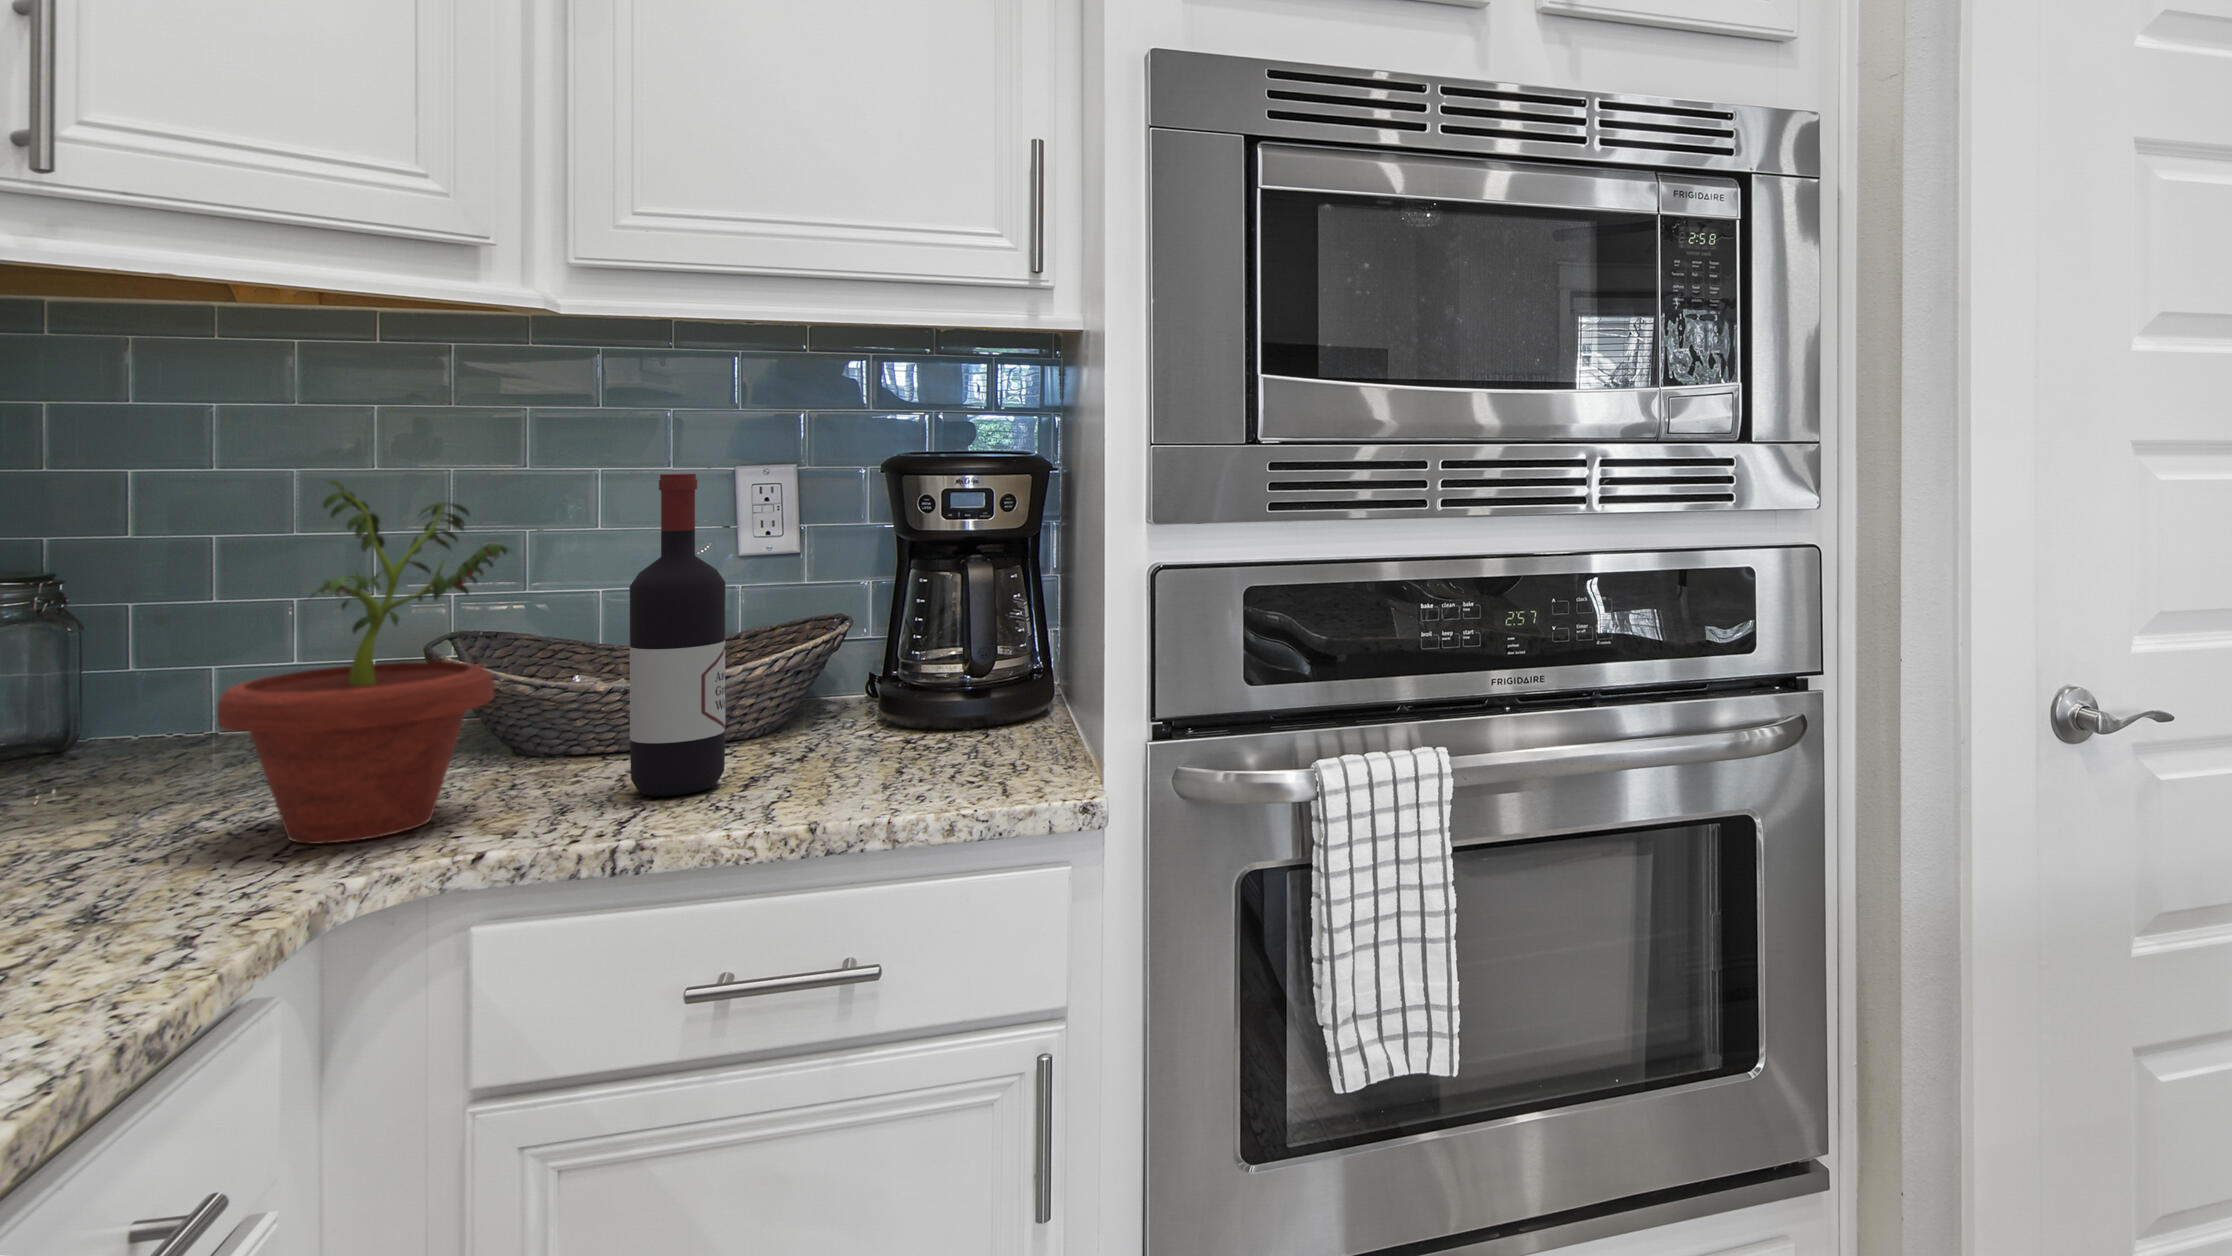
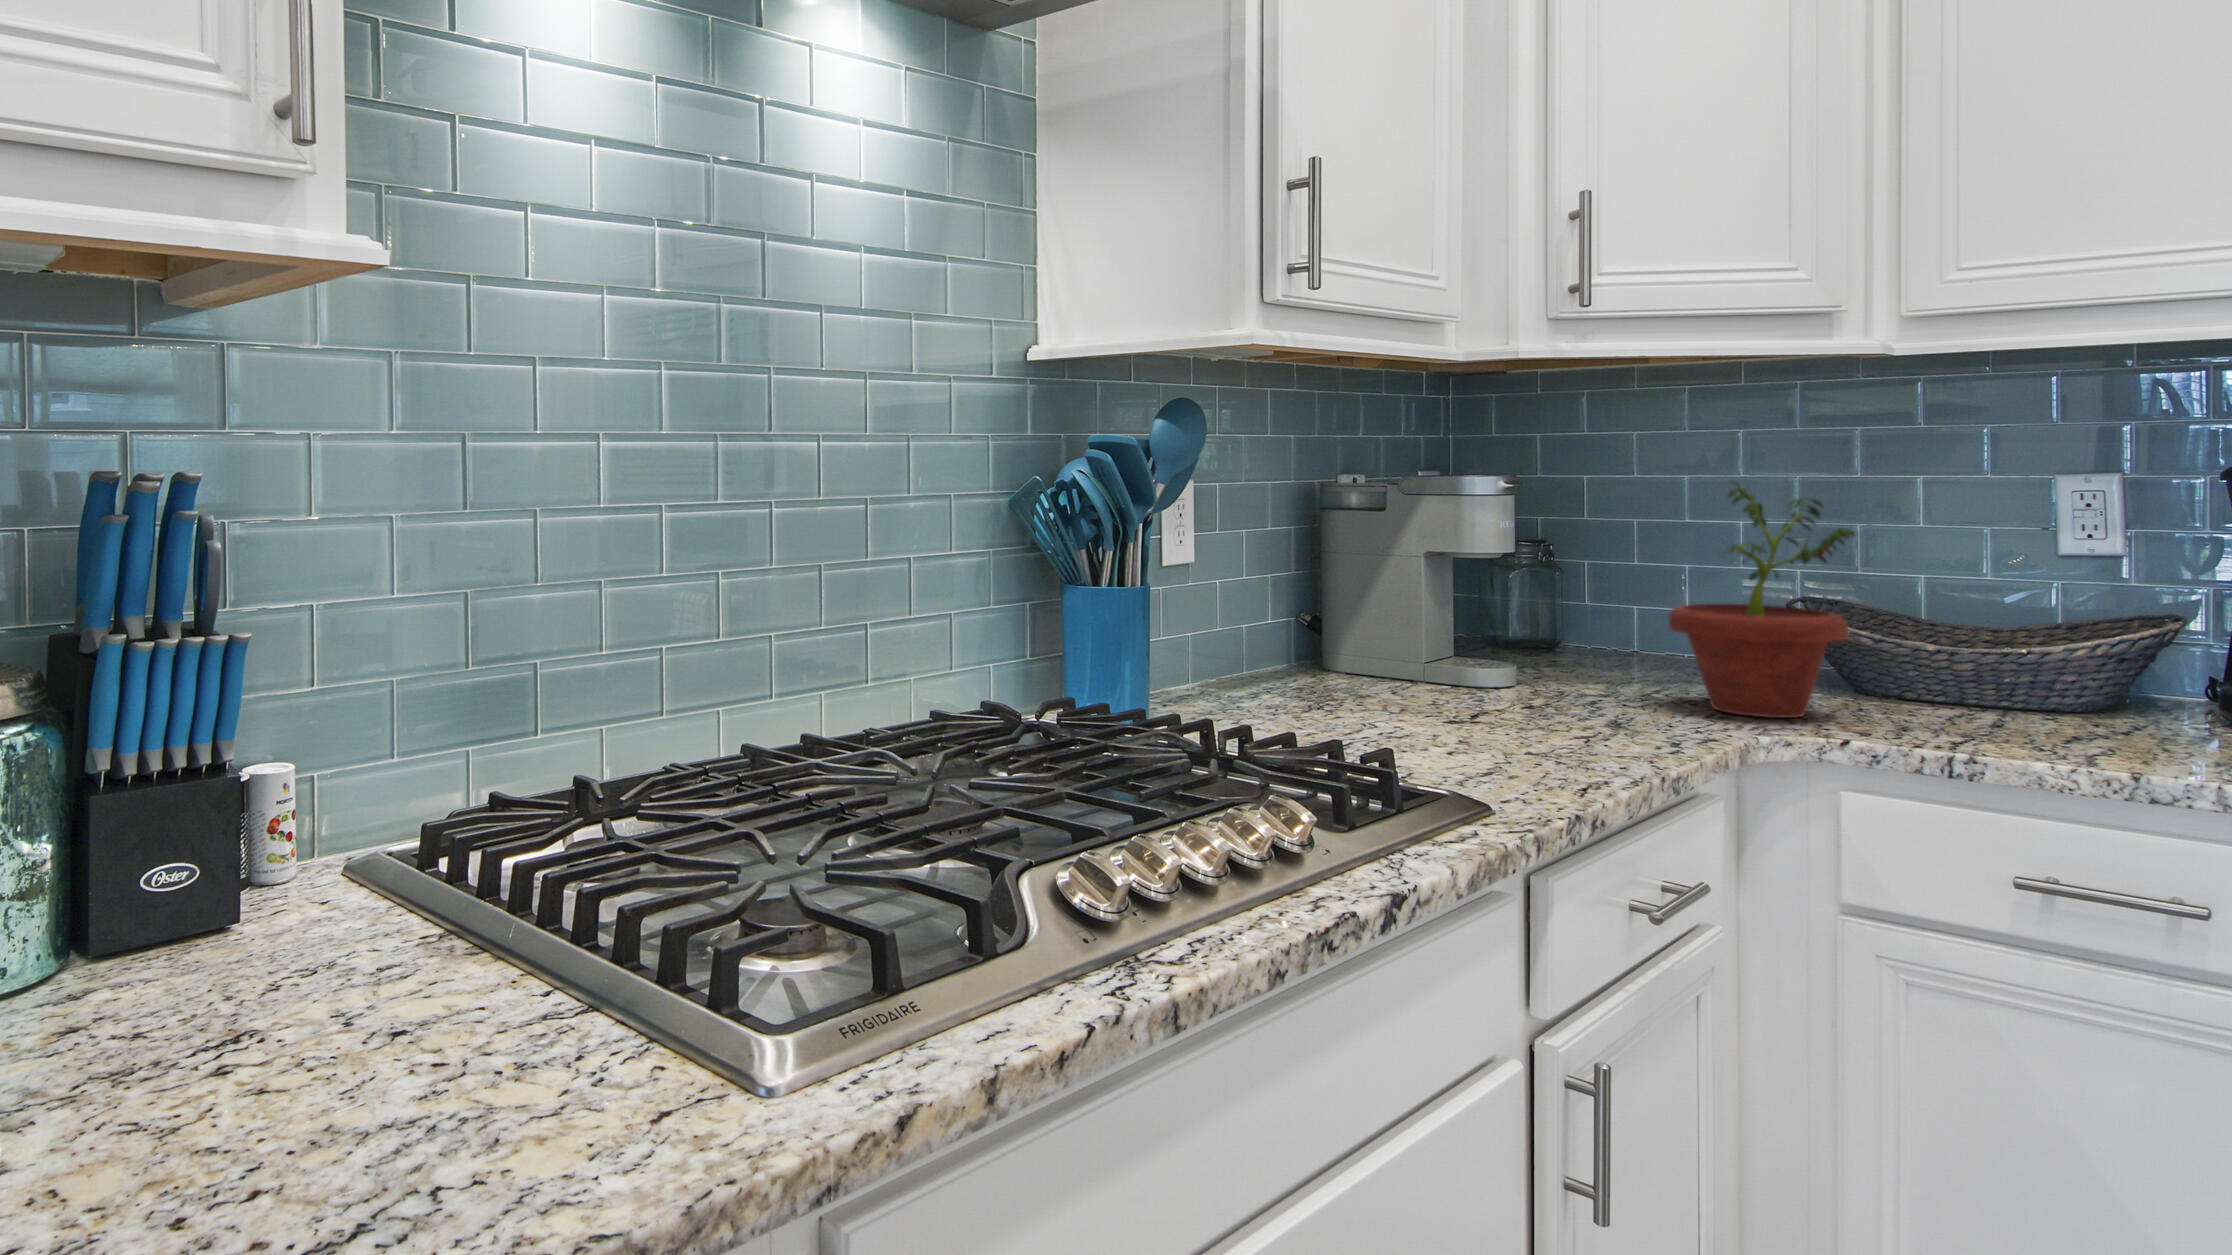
wine bottle: present [630,474,726,796] -> none [1955,482,2047,737]

